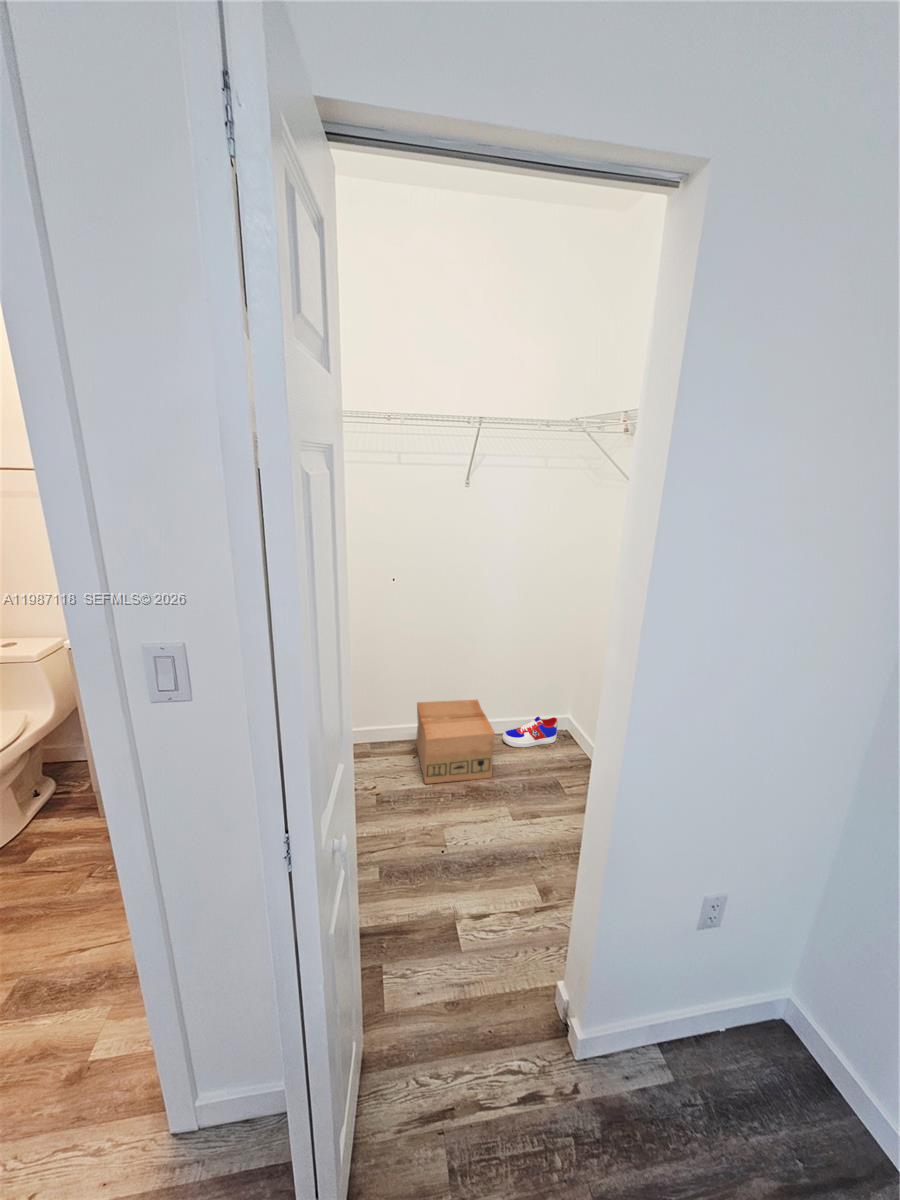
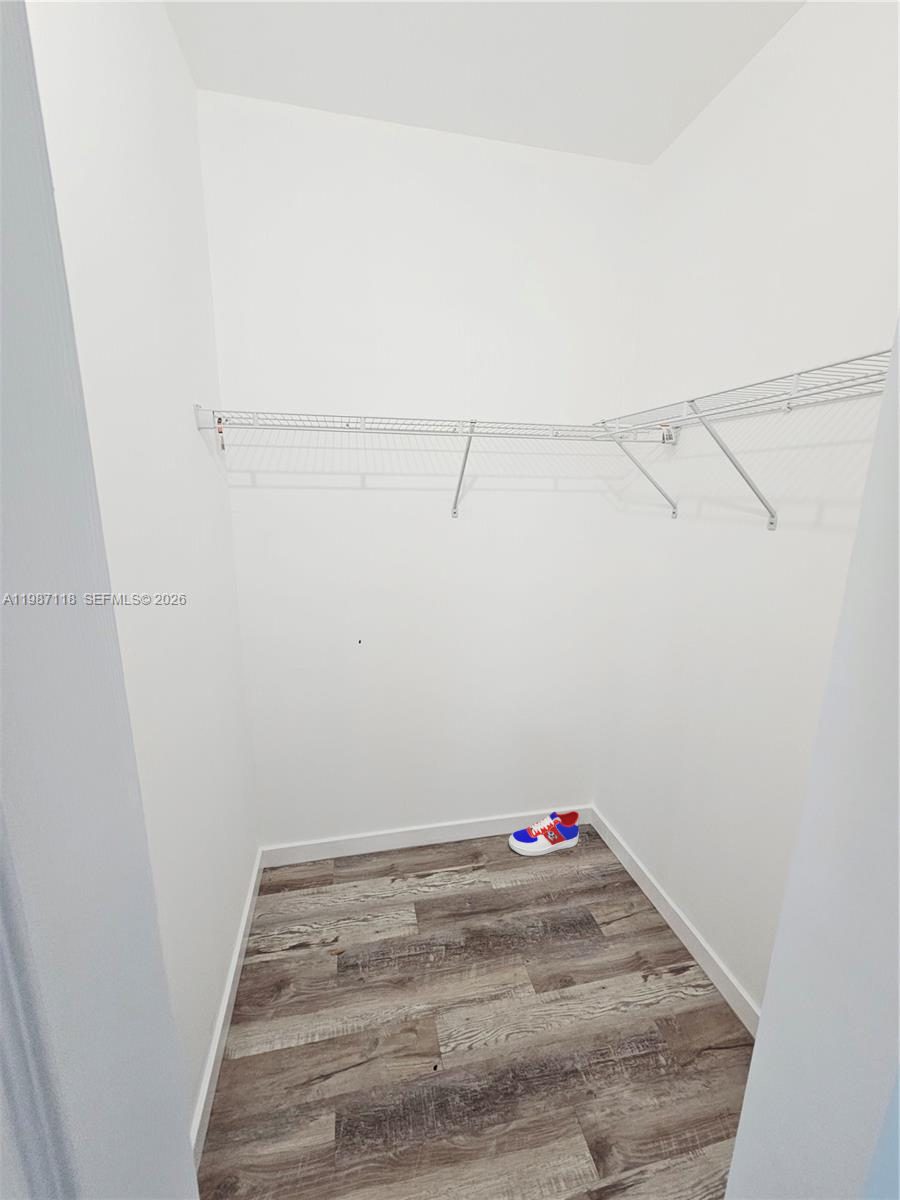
cardboard box: present [416,700,495,784] -> none [395,794,502,929]

